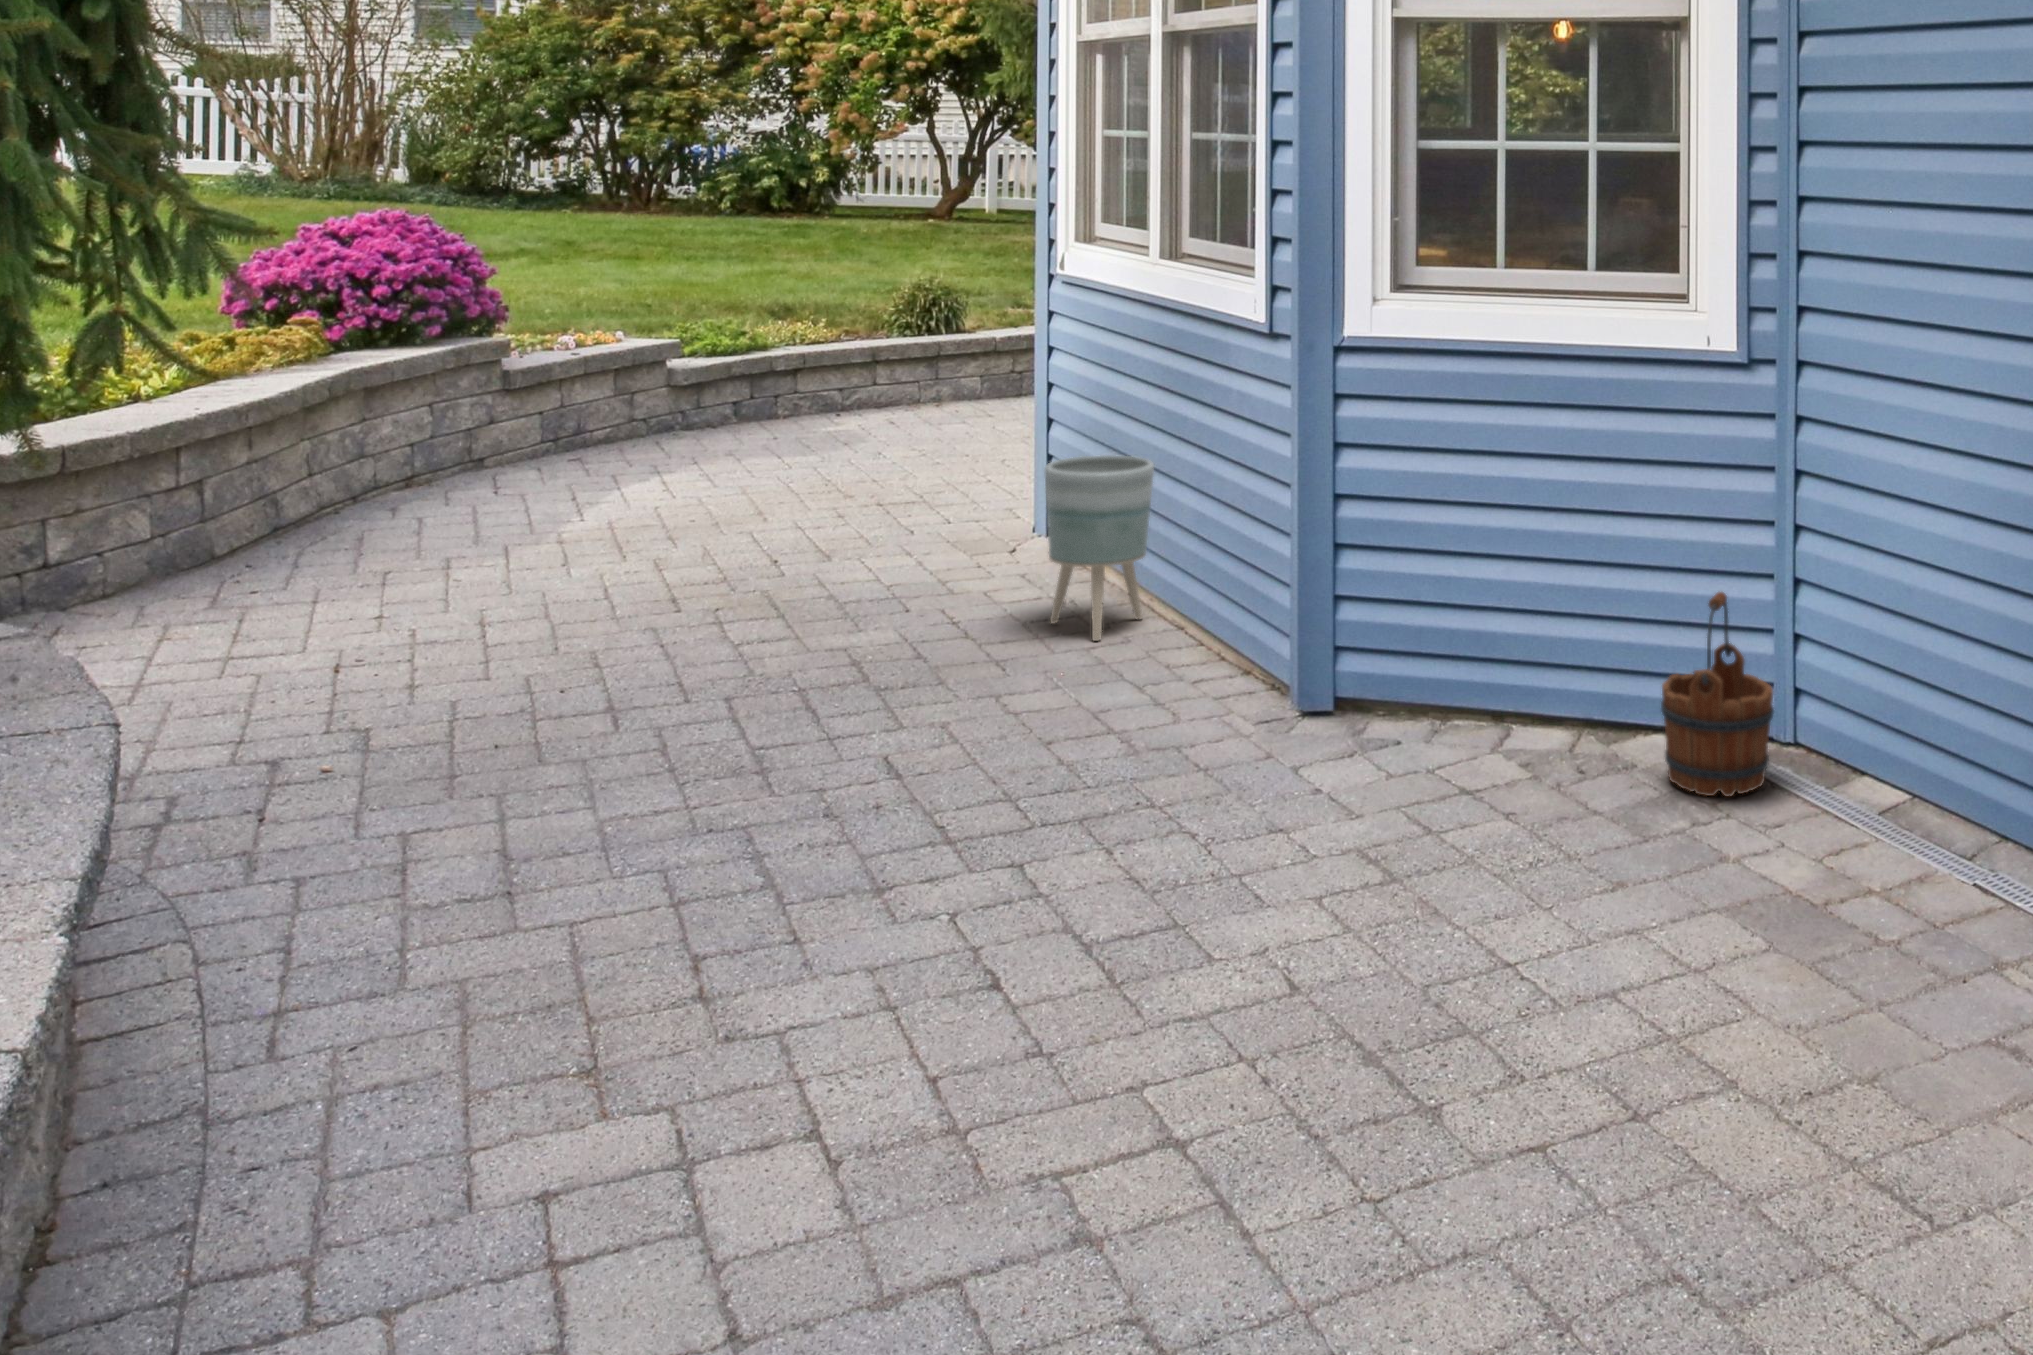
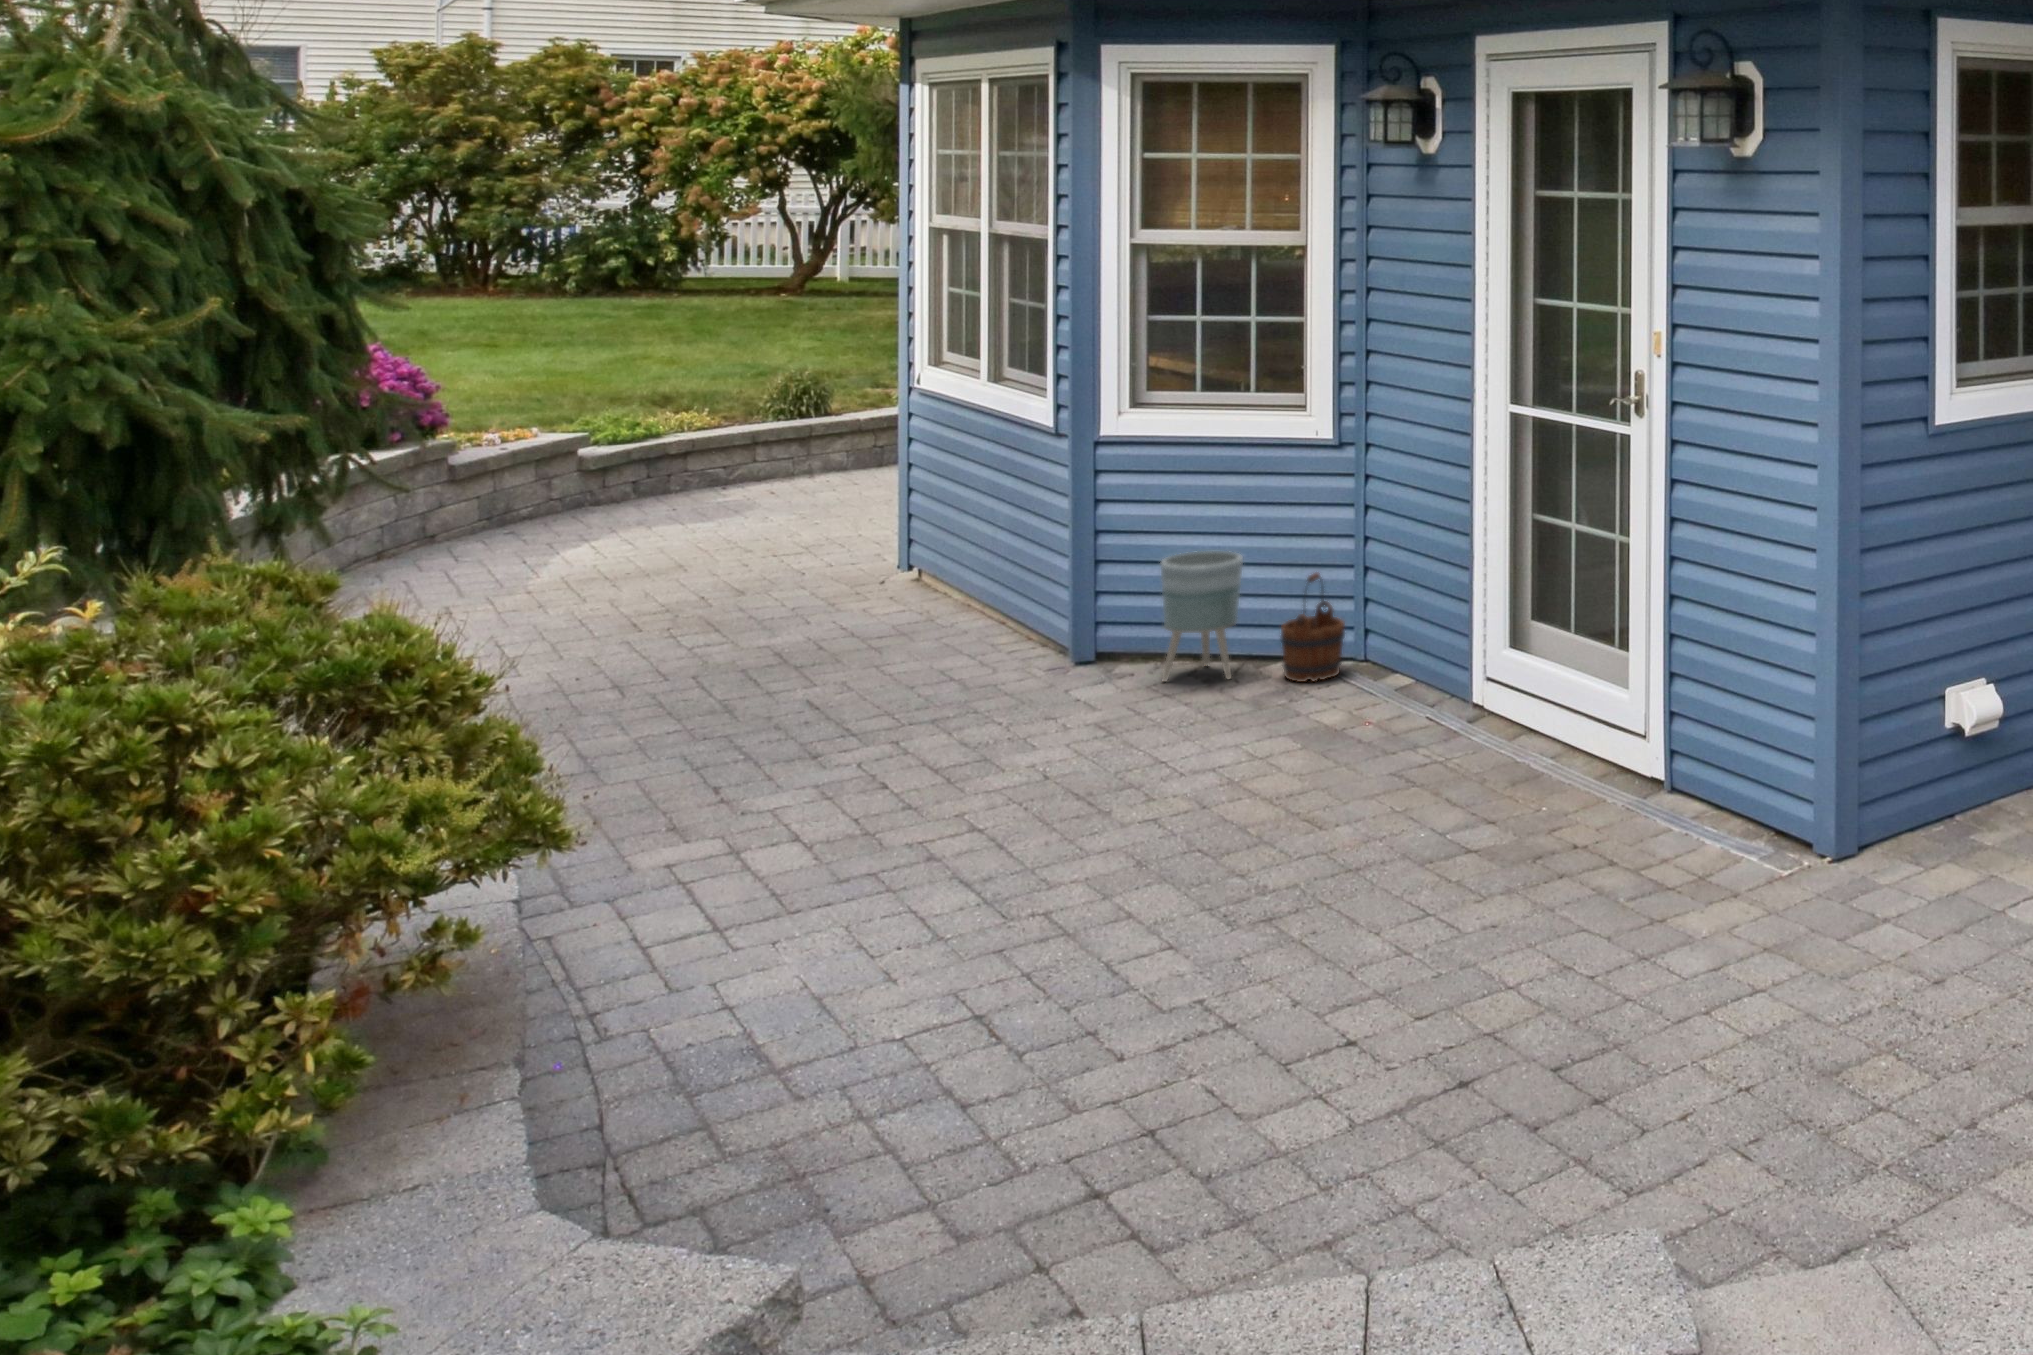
planter: present [1045,455,1154,641] -> present [1161,551,1243,681]

